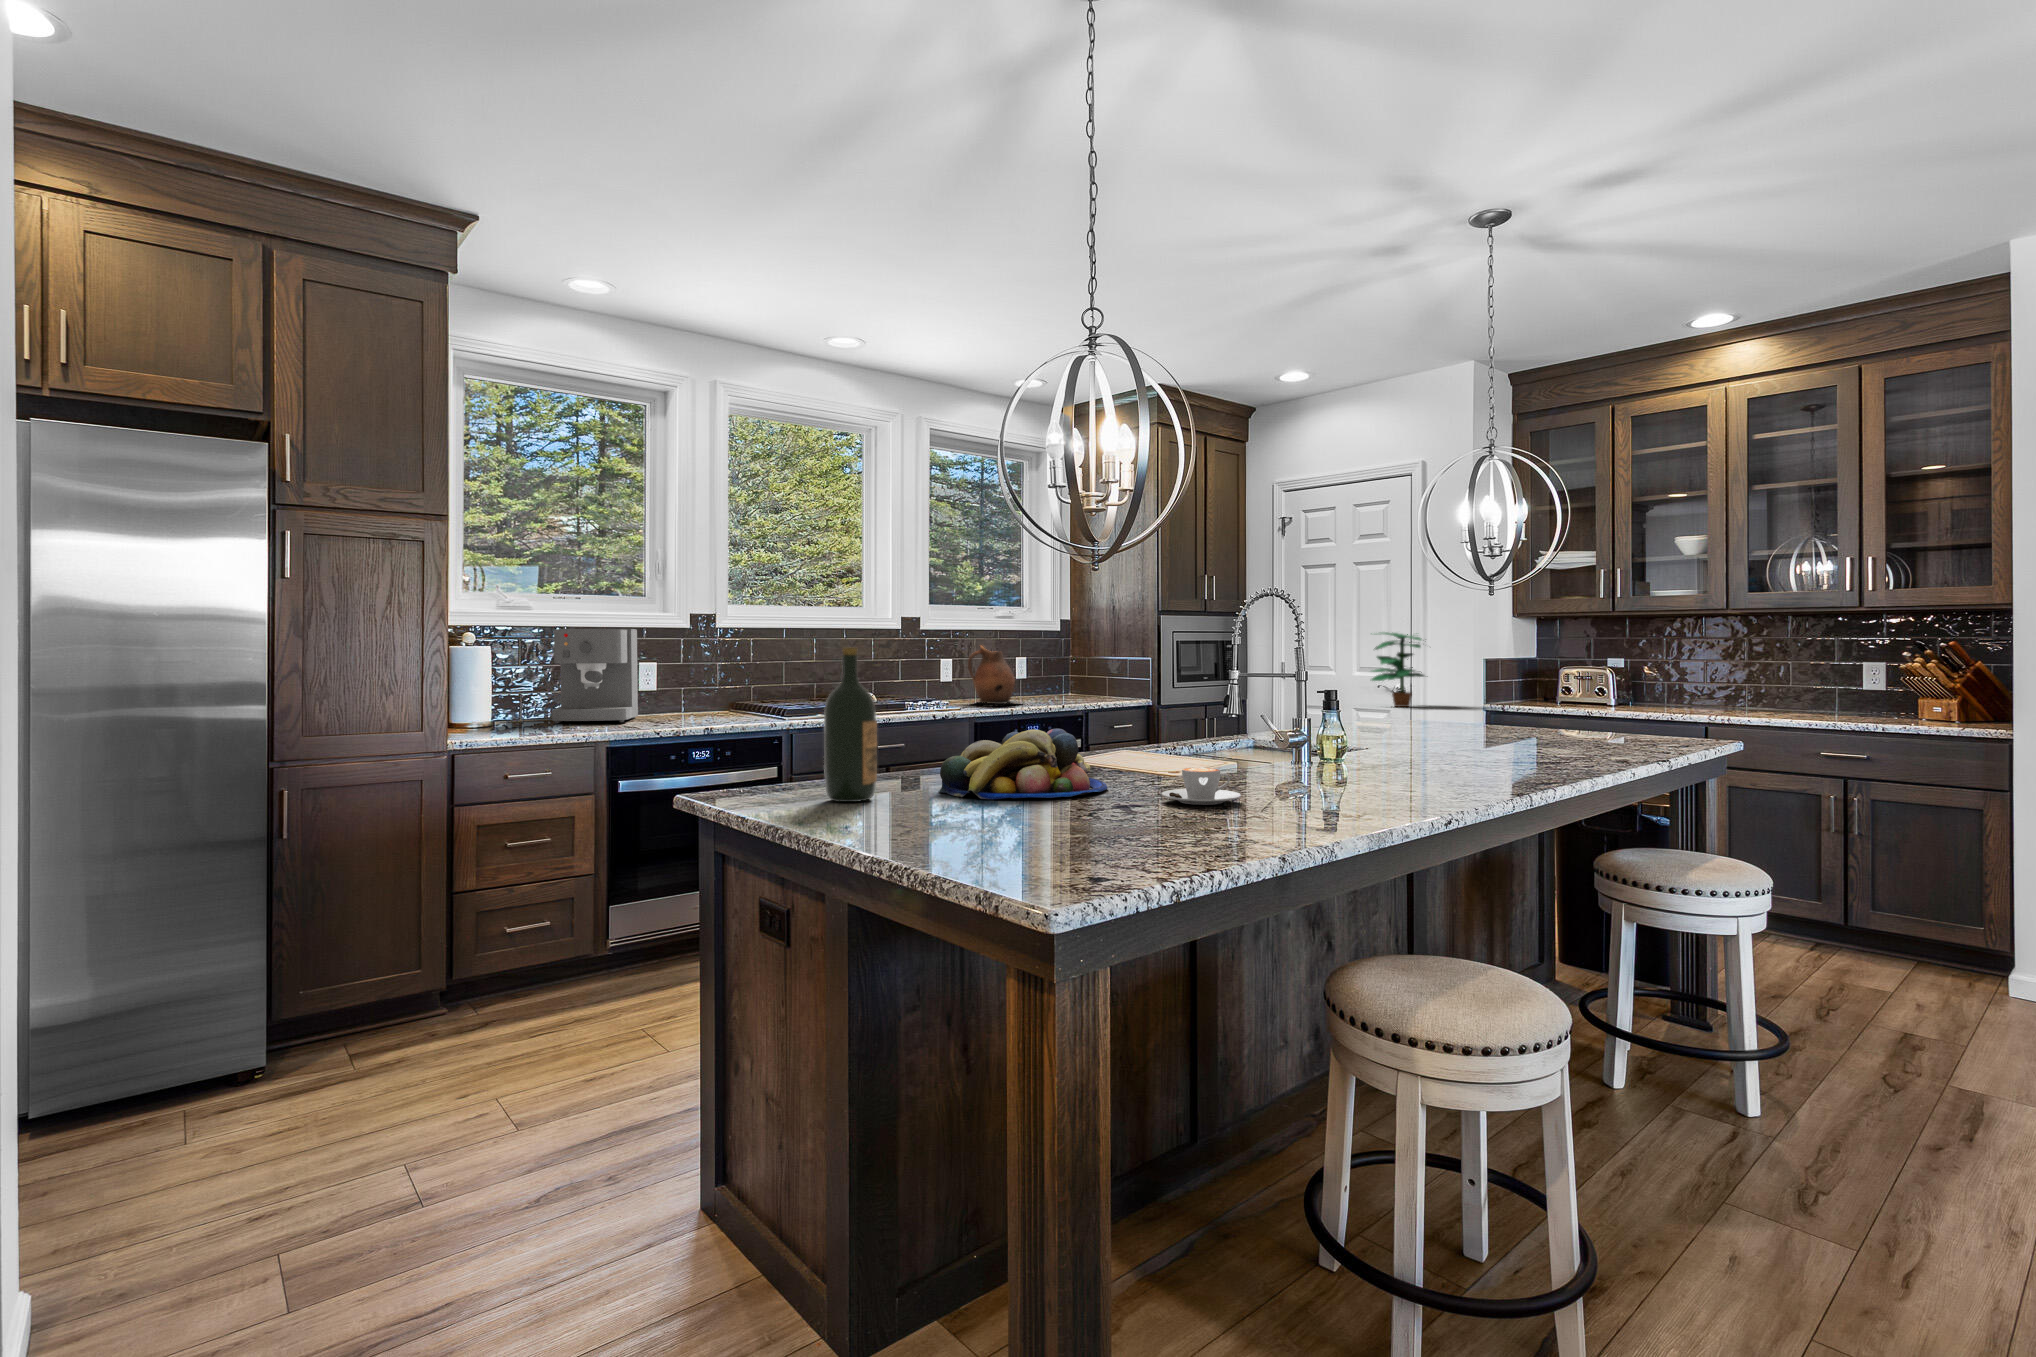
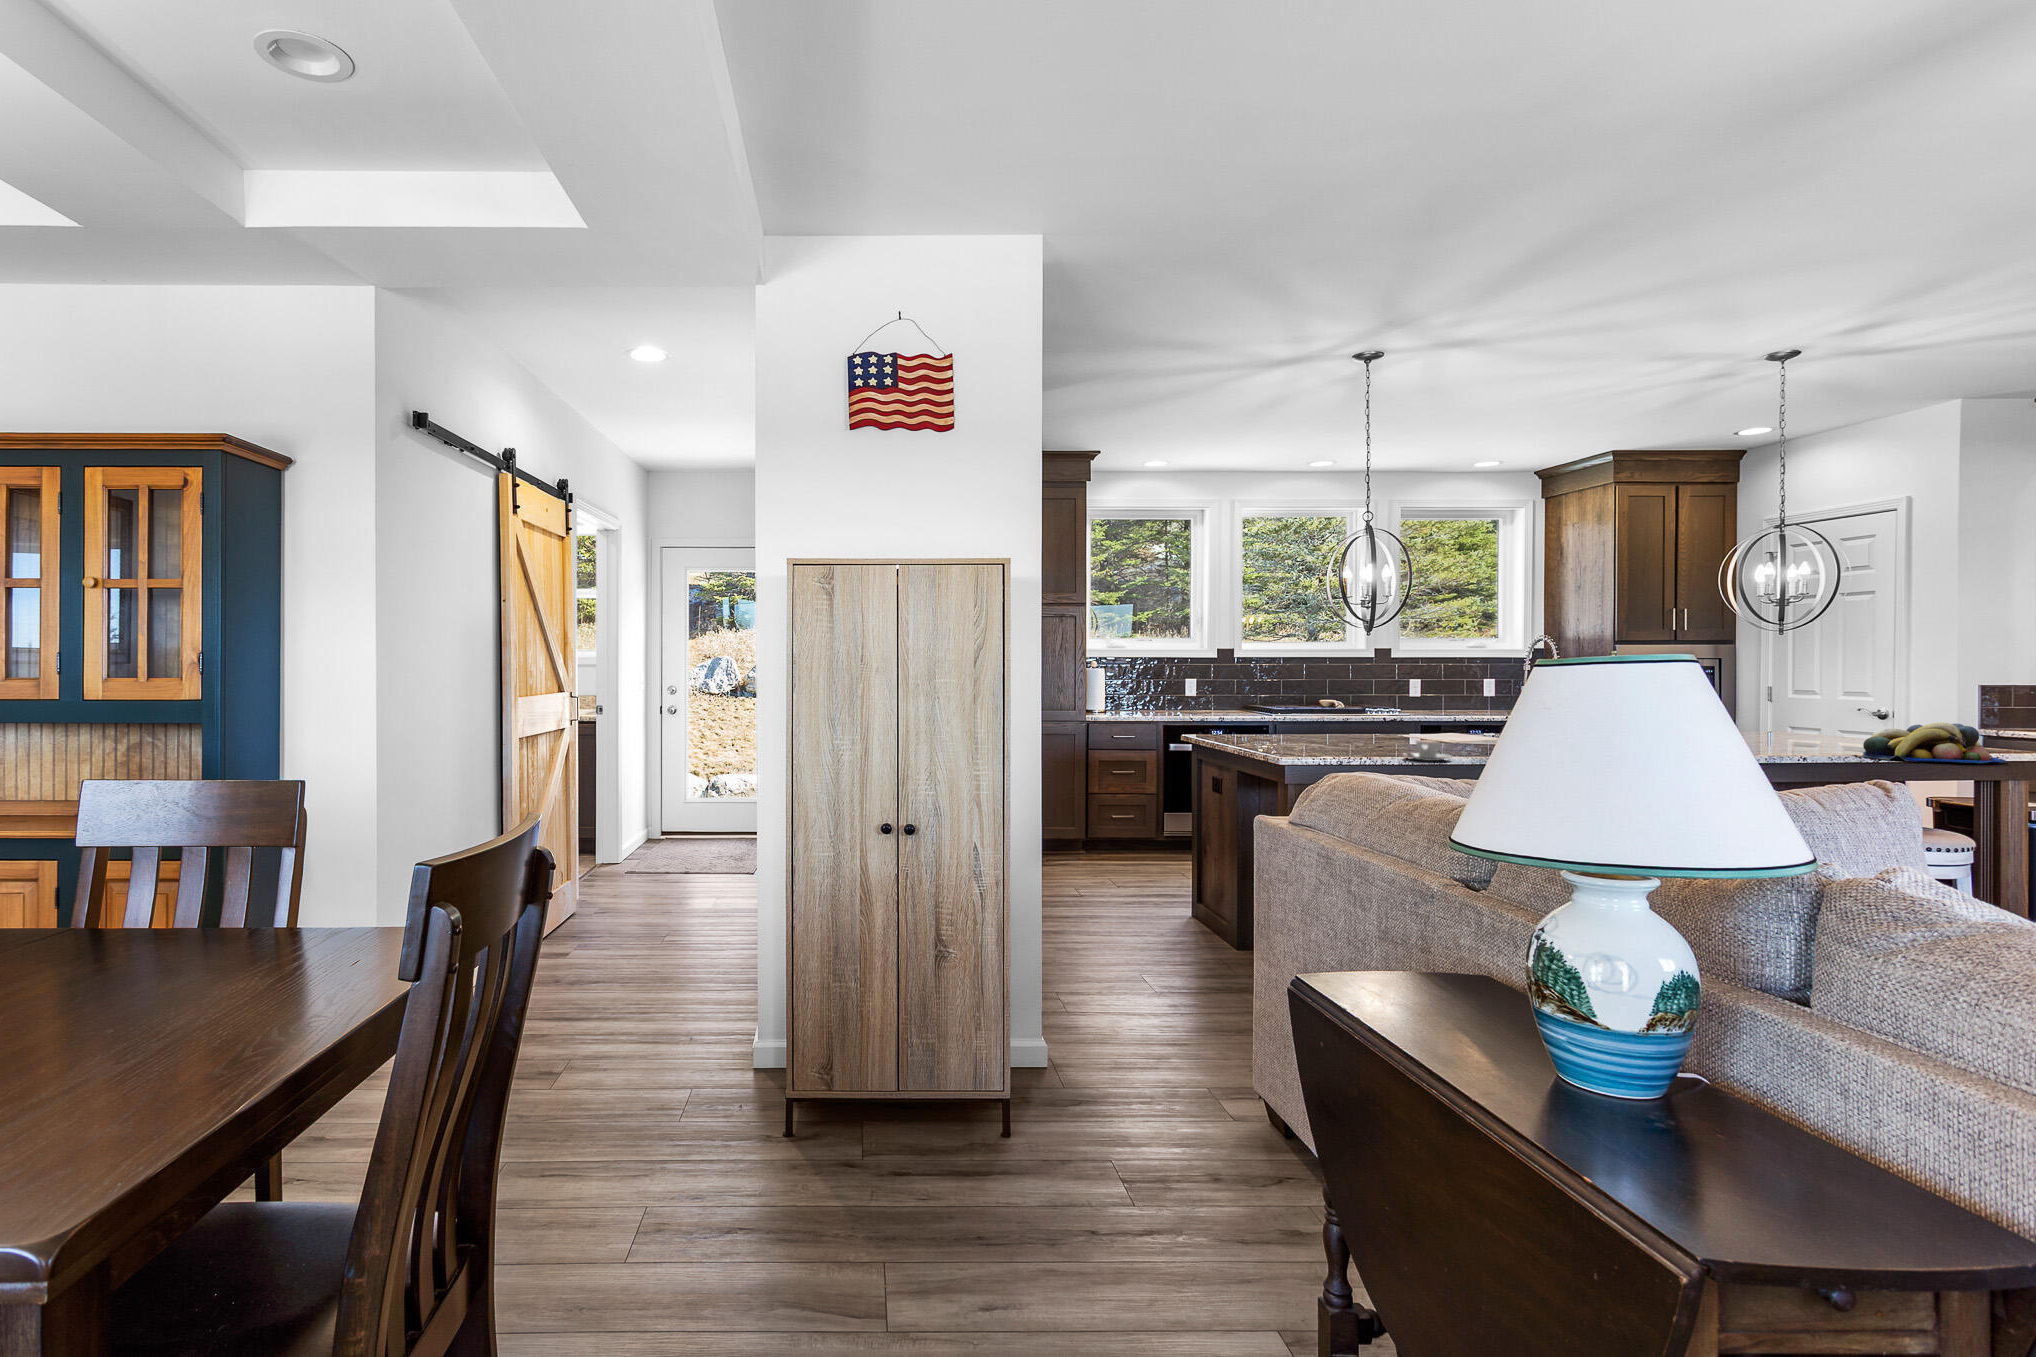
coffee maker: present [552,629,638,723] -> none [1135,658,1186,714]
potted plant: present [1372,633,1424,707] -> none [1844,659,1932,731]
ceramic pitcher: present [968,646,1024,704] -> none [1427,669,1475,714]
wine bottle: present [824,648,877,802] -> none [1224,669,1252,748]
fruit bowl: present [939,728,1107,799] -> present [1862,723,2007,763]

